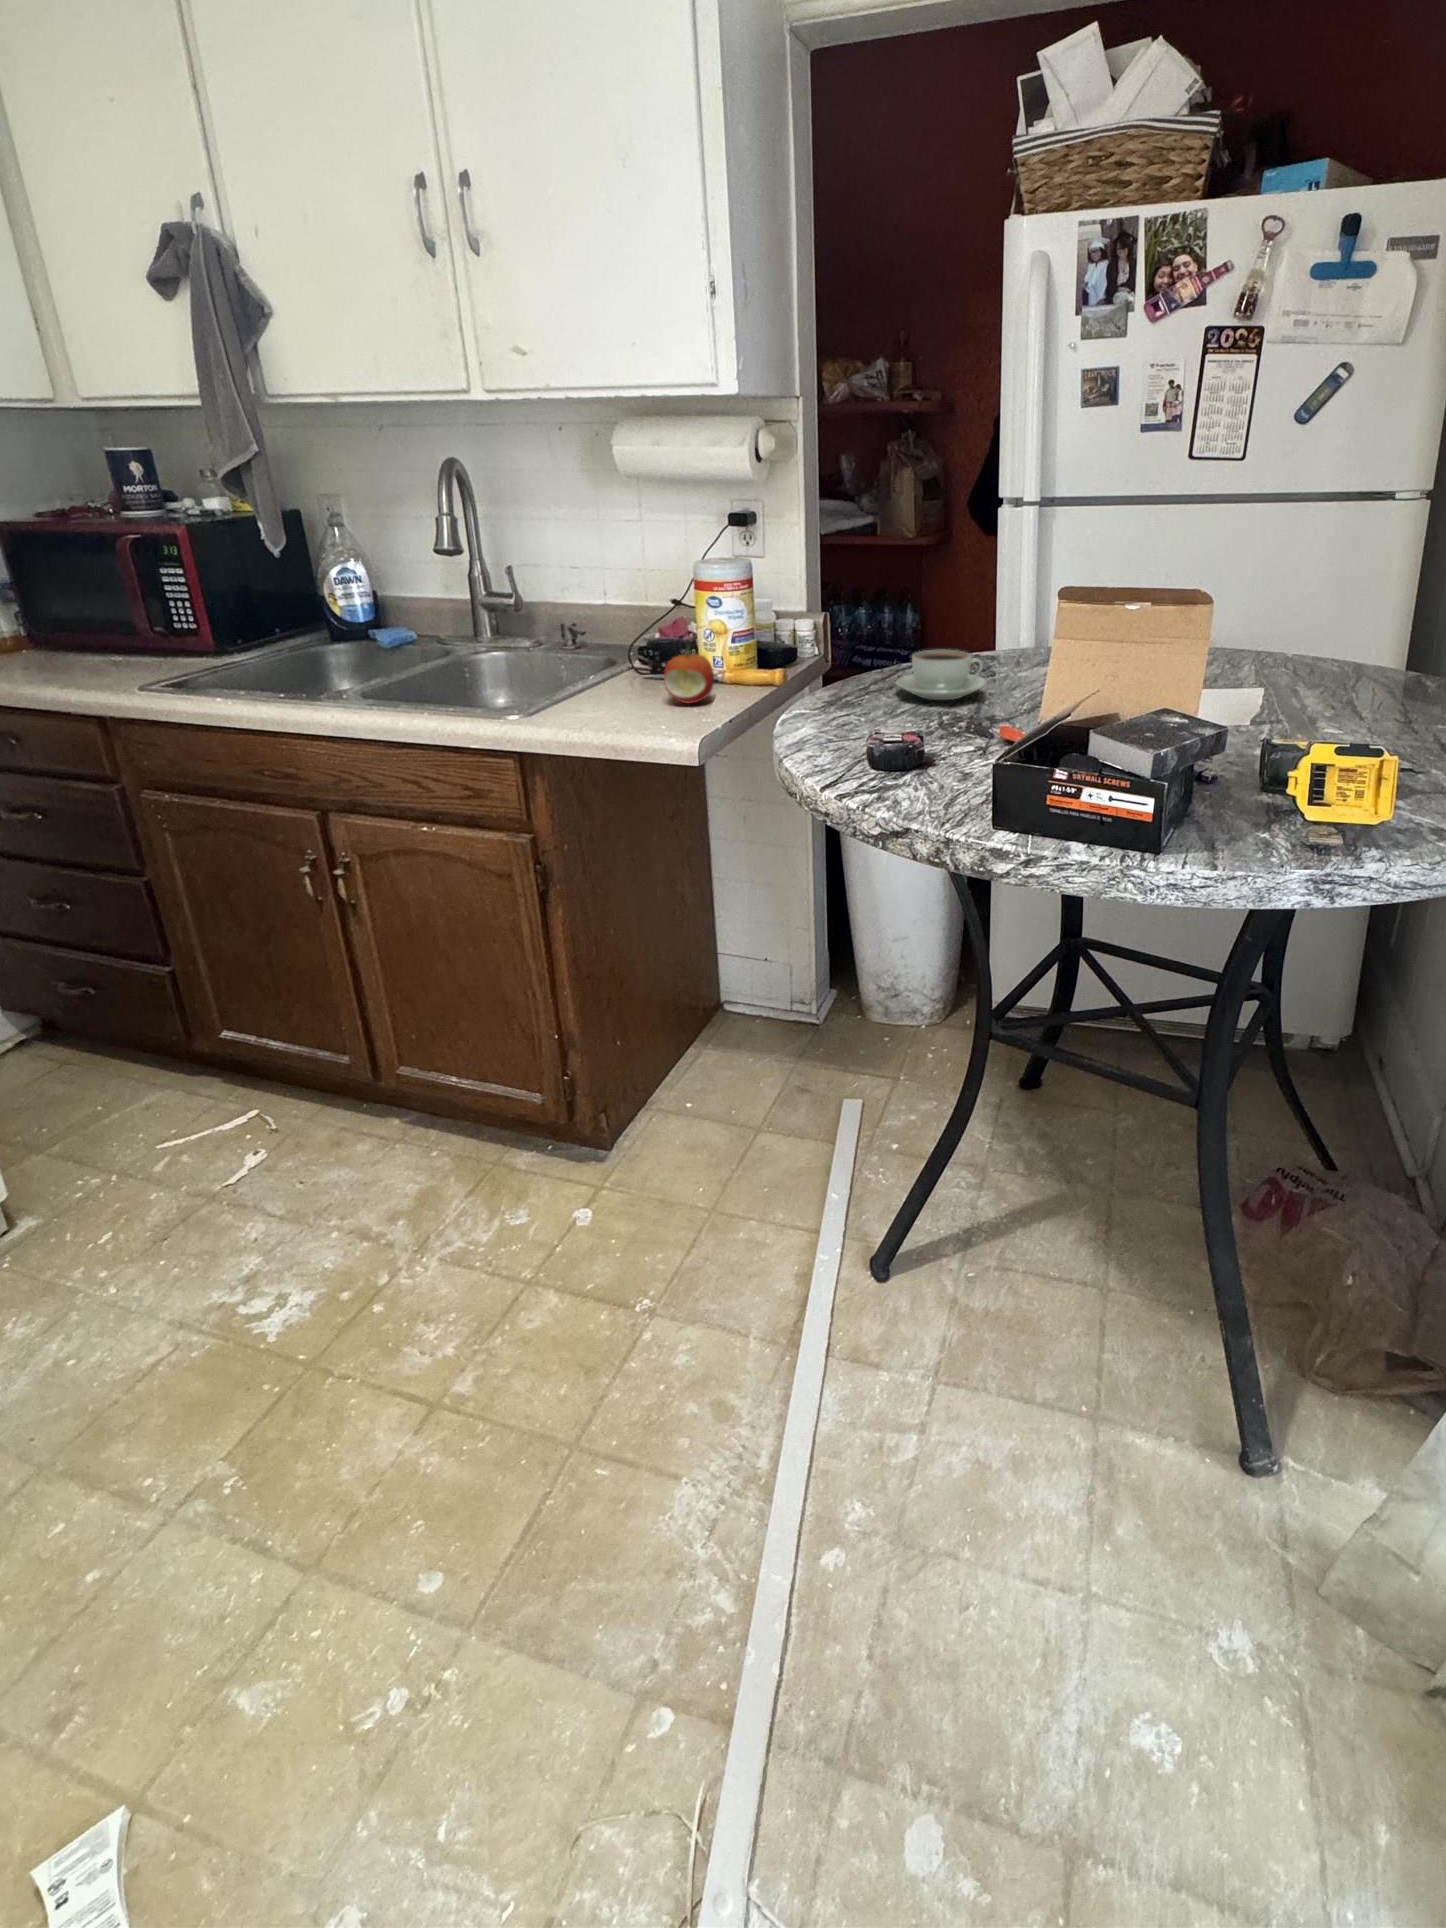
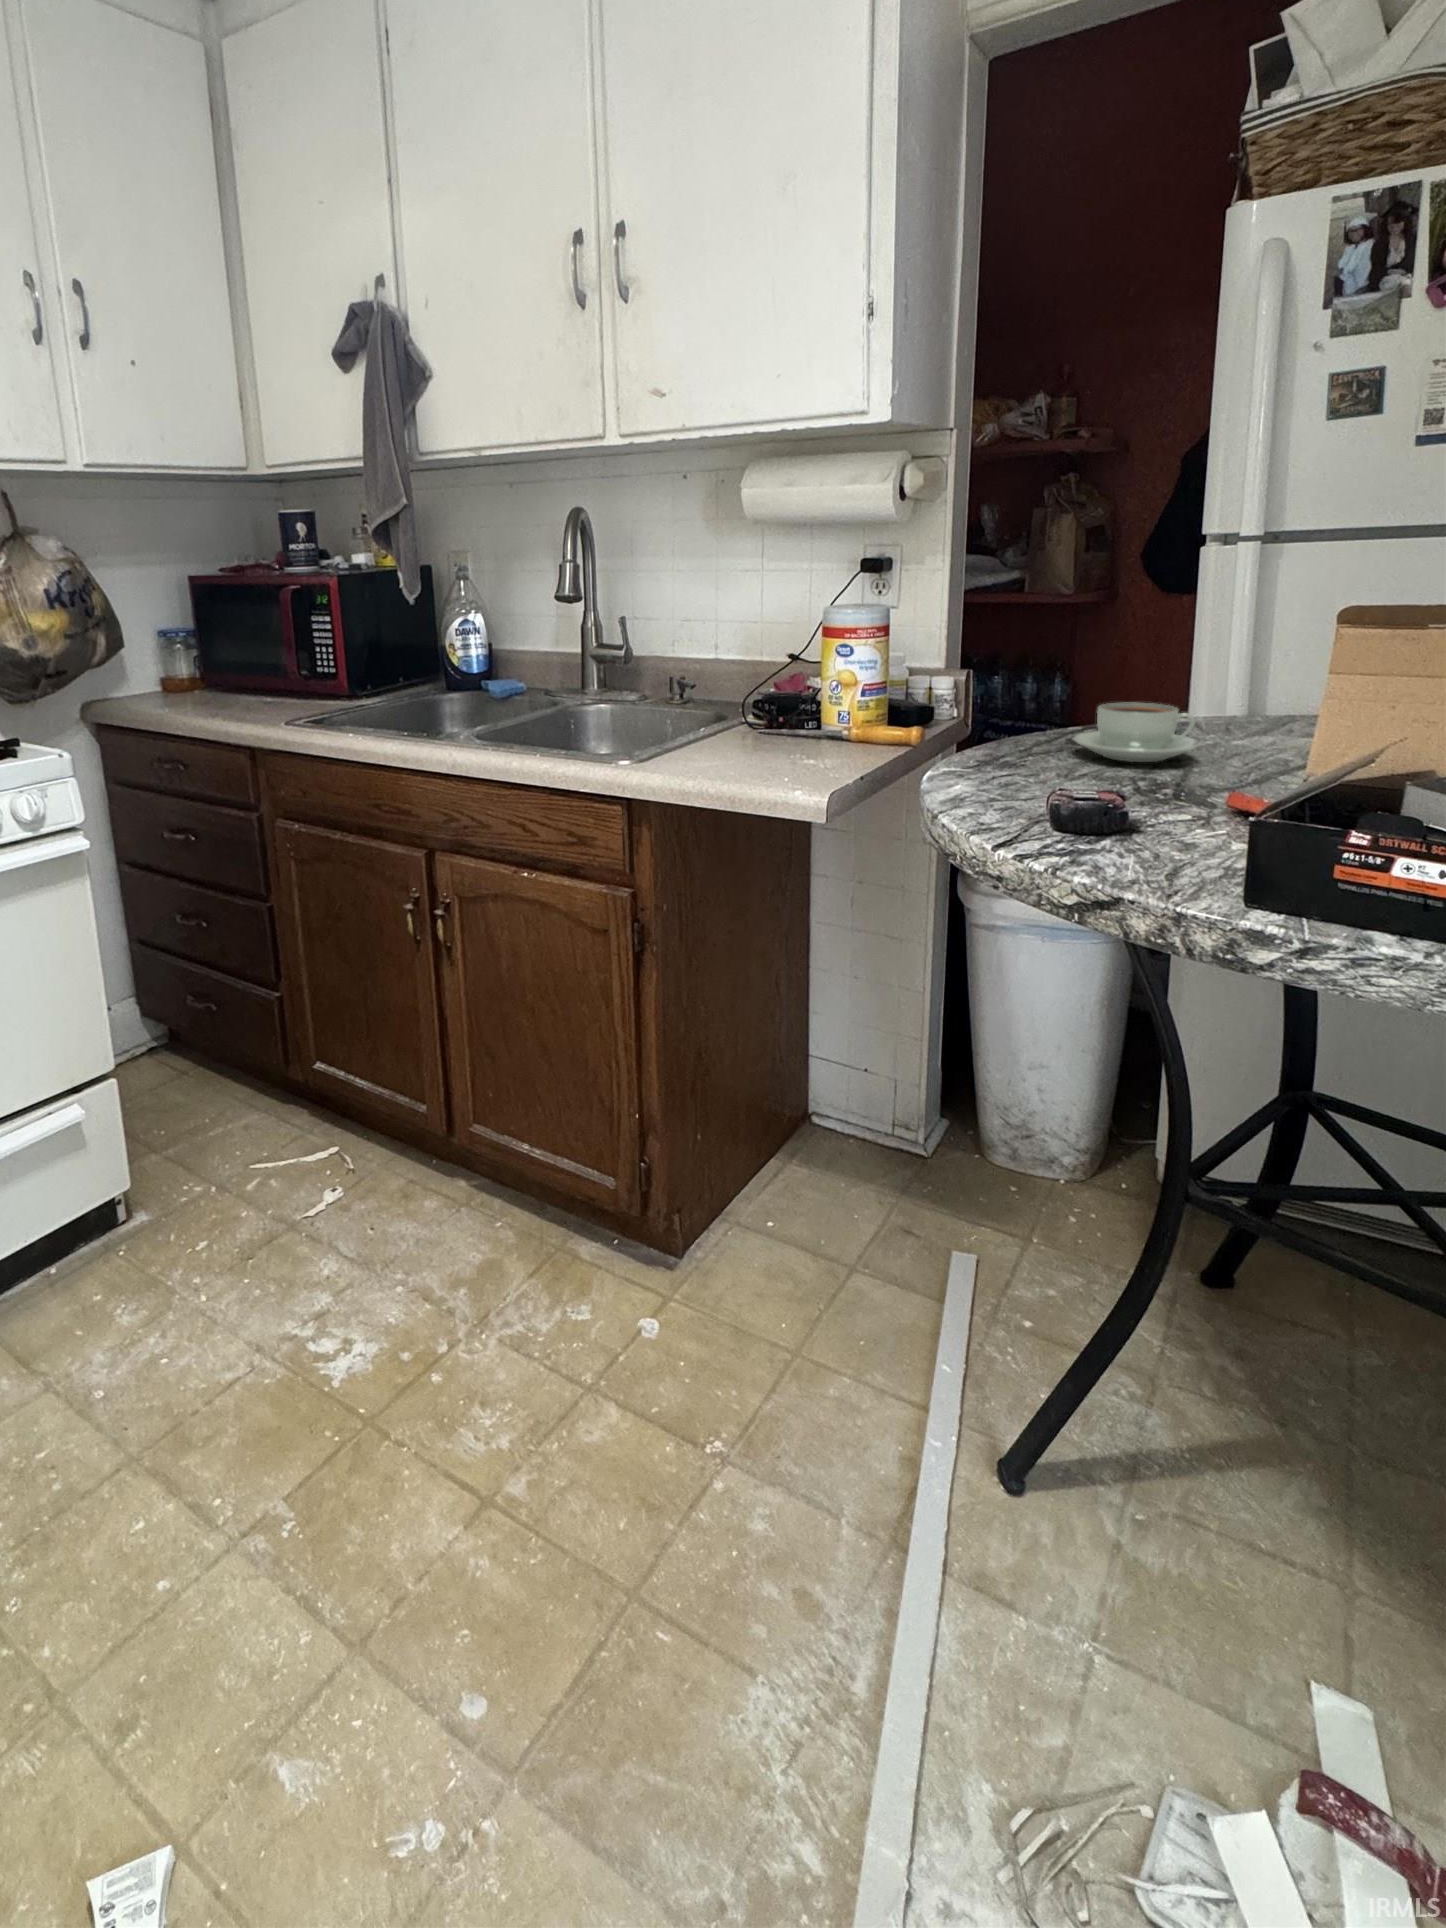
fruit: present [664,645,714,703] -> none [783,694,839,760]

